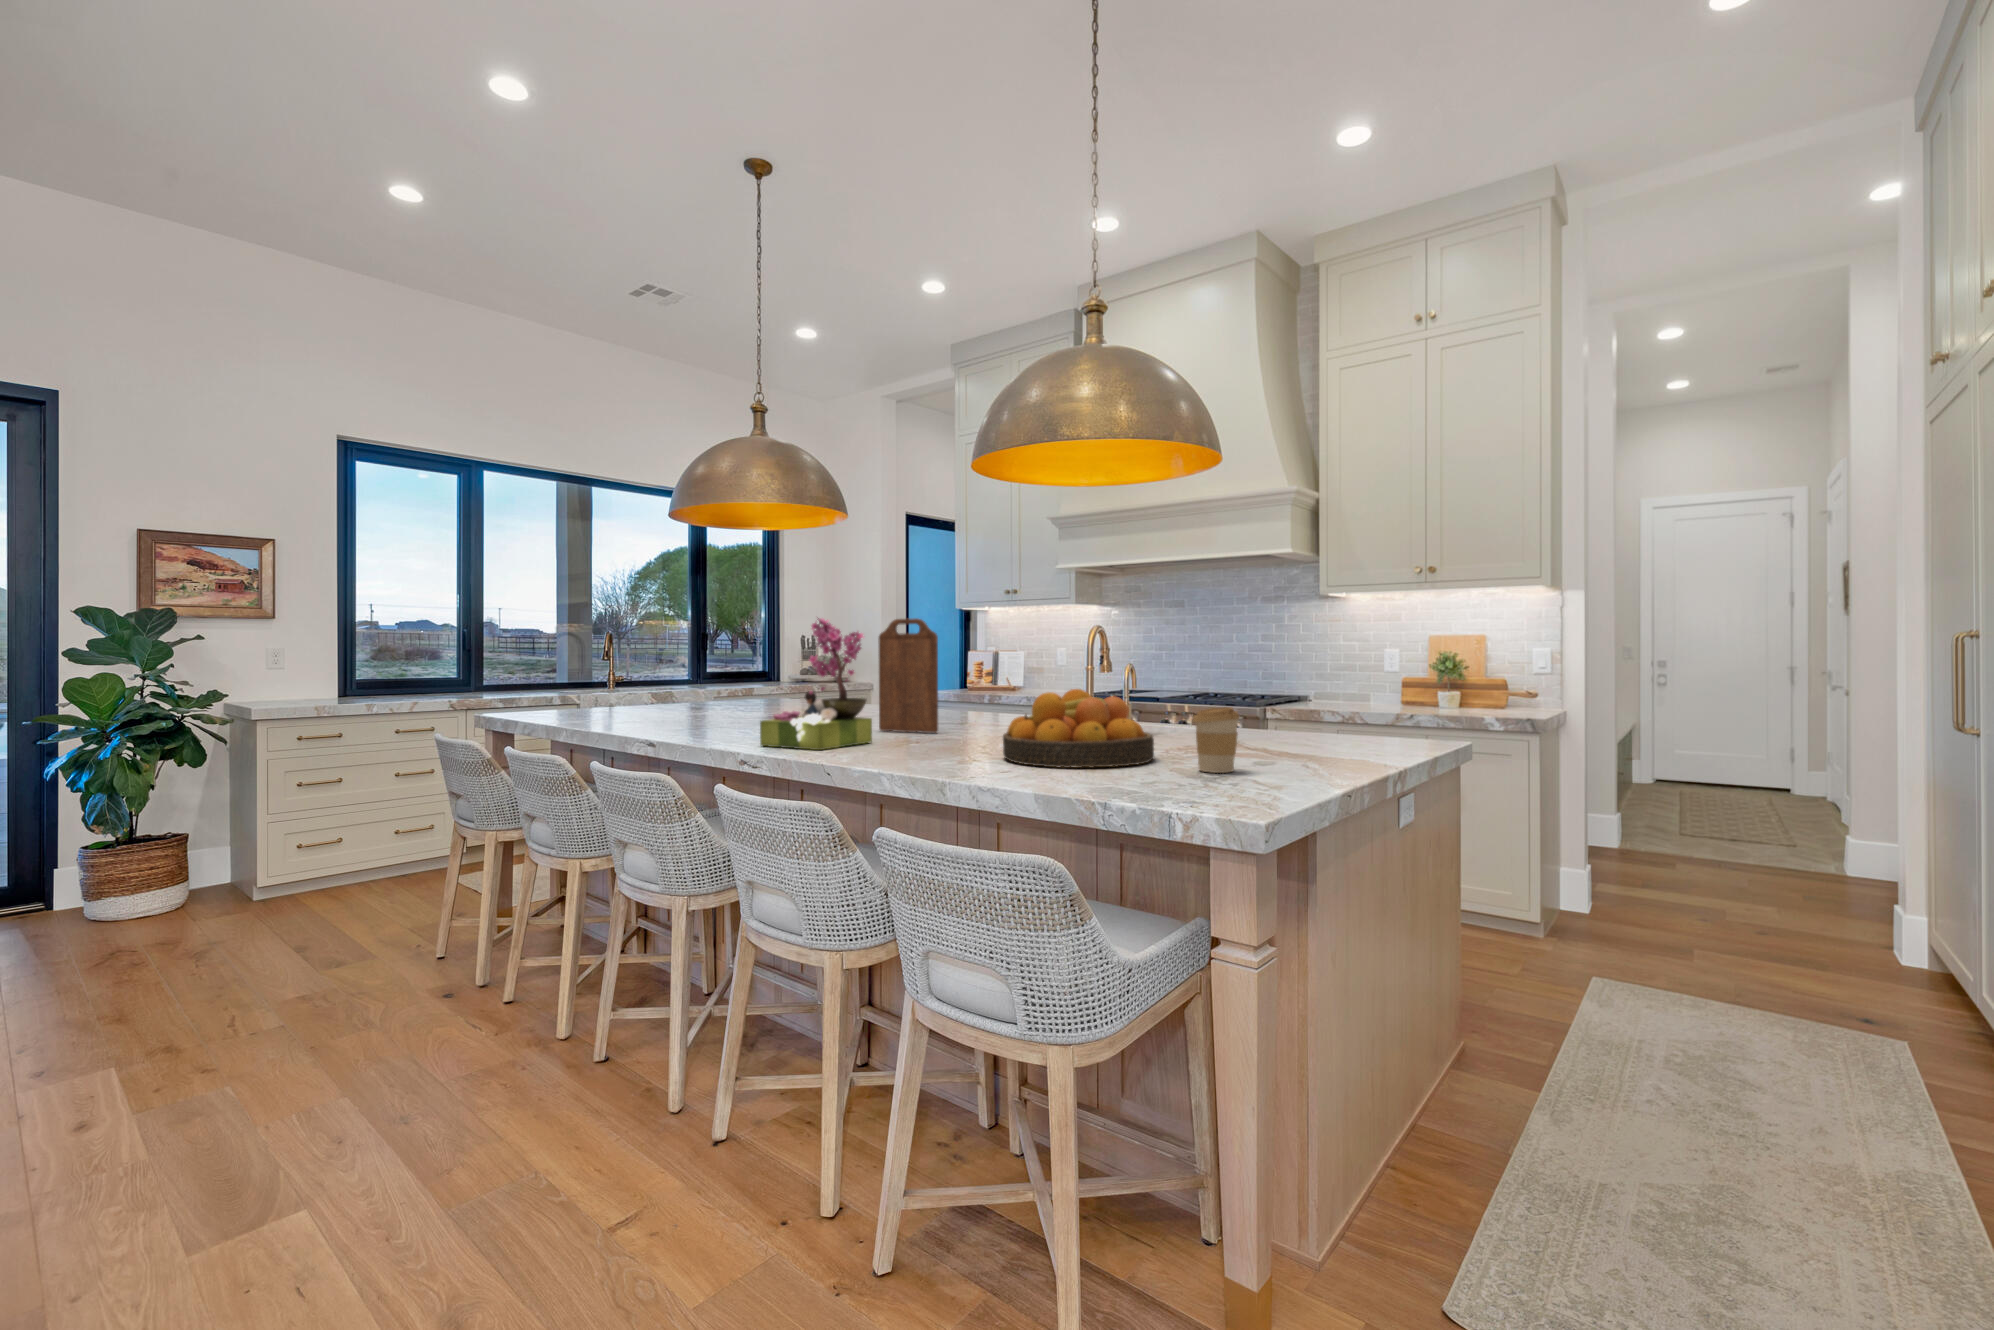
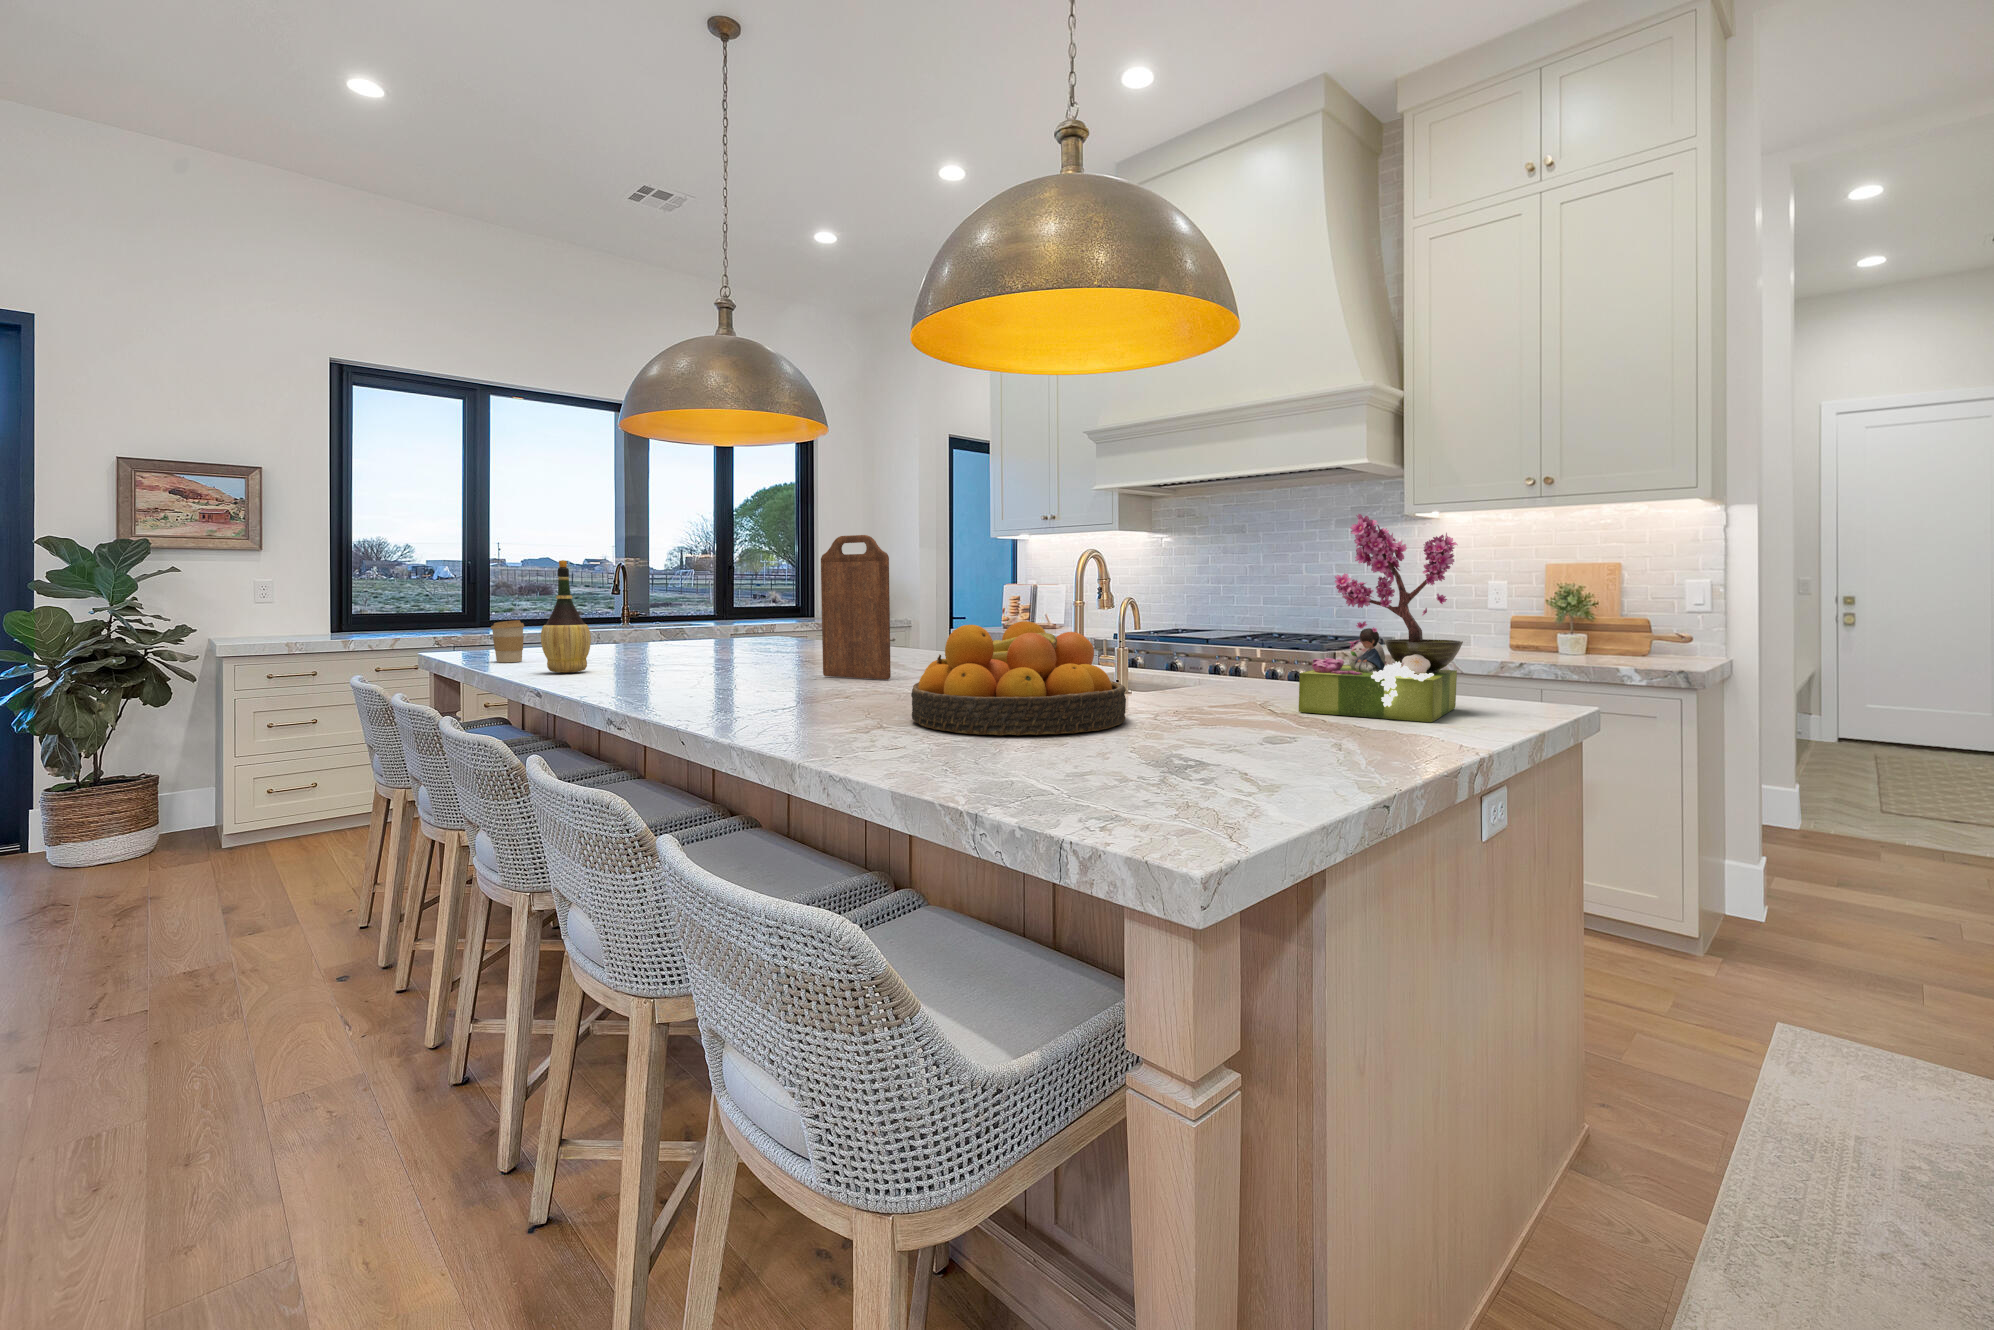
flower arrangement: present [760,617,872,750] -> present [1299,514,1463,722]
wine bottle: none [635,637,675,730] -> present [541,560,591,673]
coffee cup: present [1193,707,1239,773] -> present [491,620,524,662]

